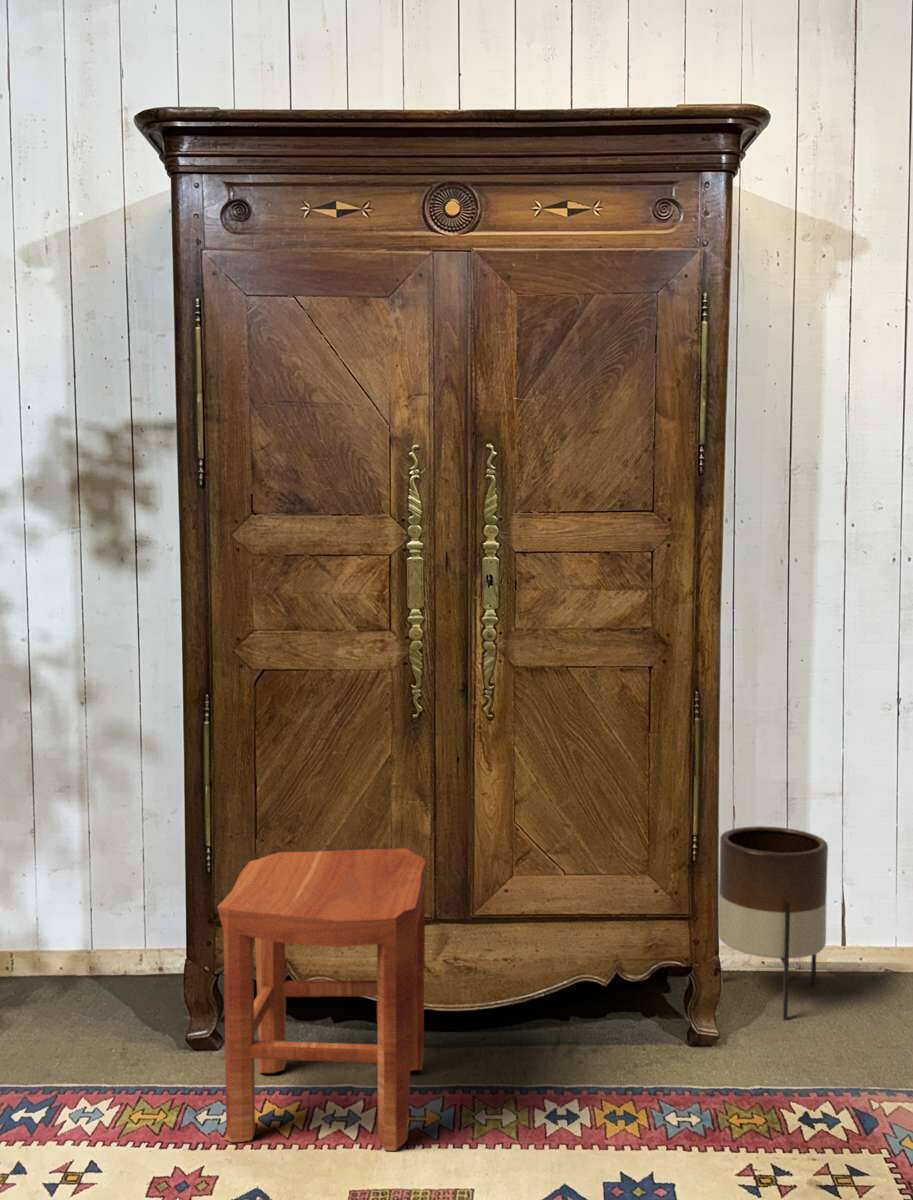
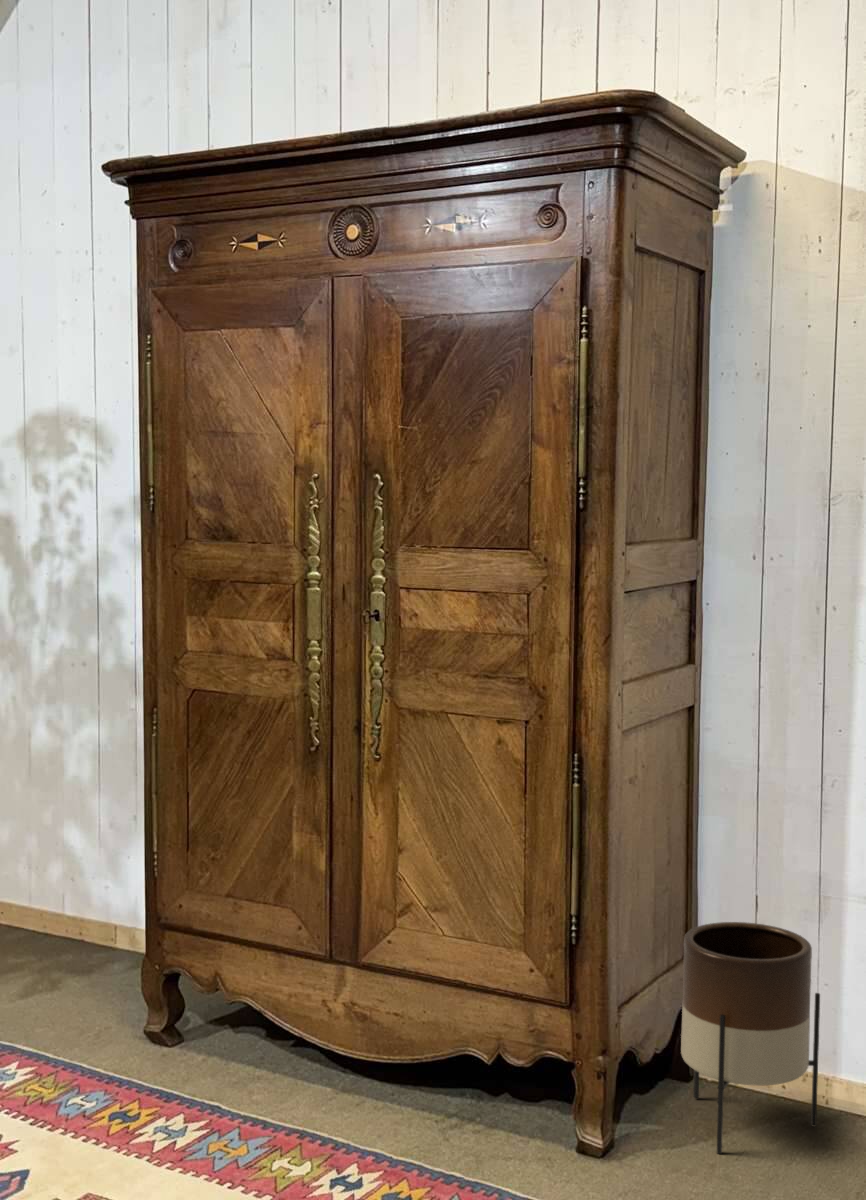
stool: present [217,848,425,1151] -> none [58,866,292,1163]

